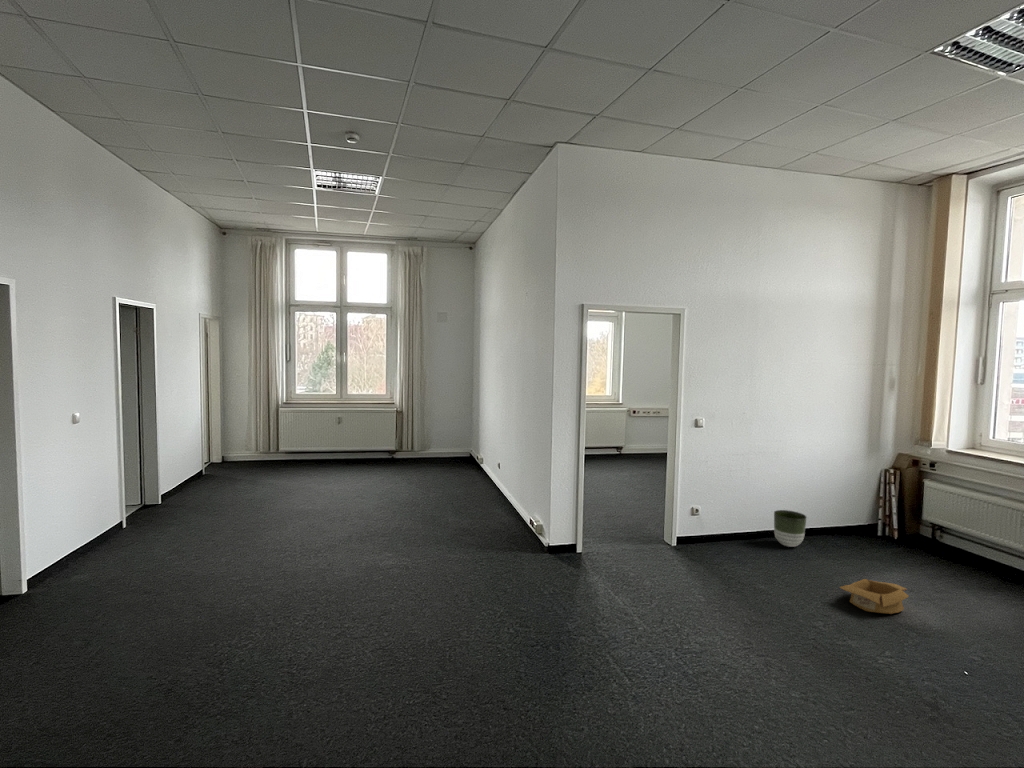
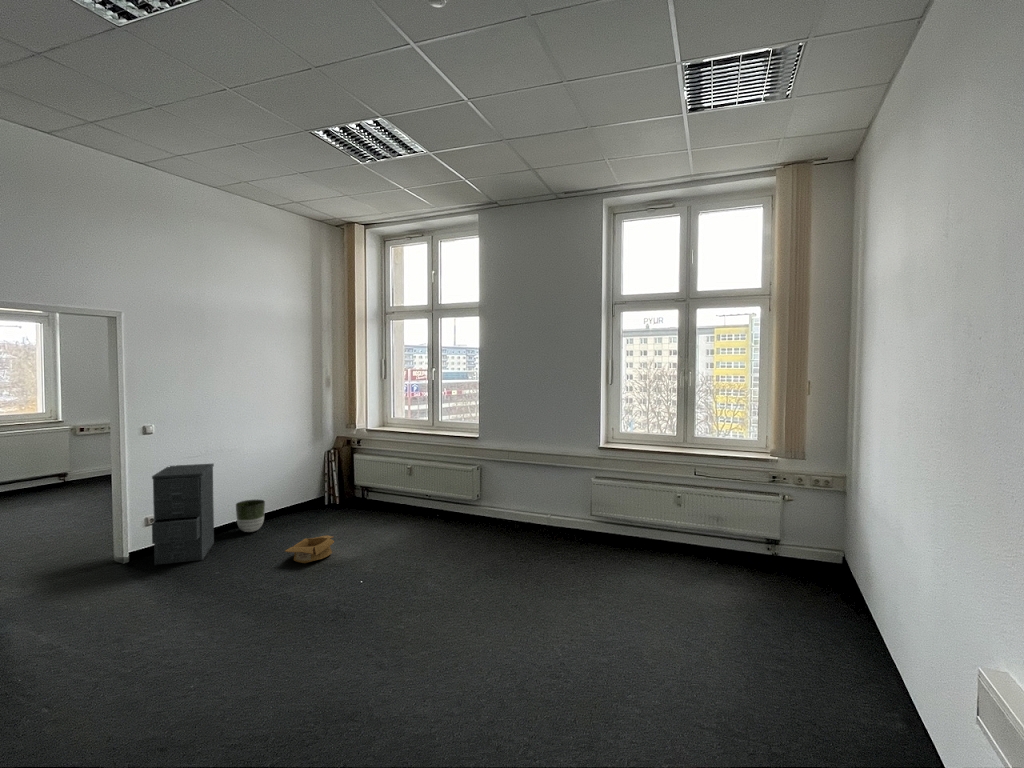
filing cabinet: none [698,460,756,565] -> present [152,464,214,565]

